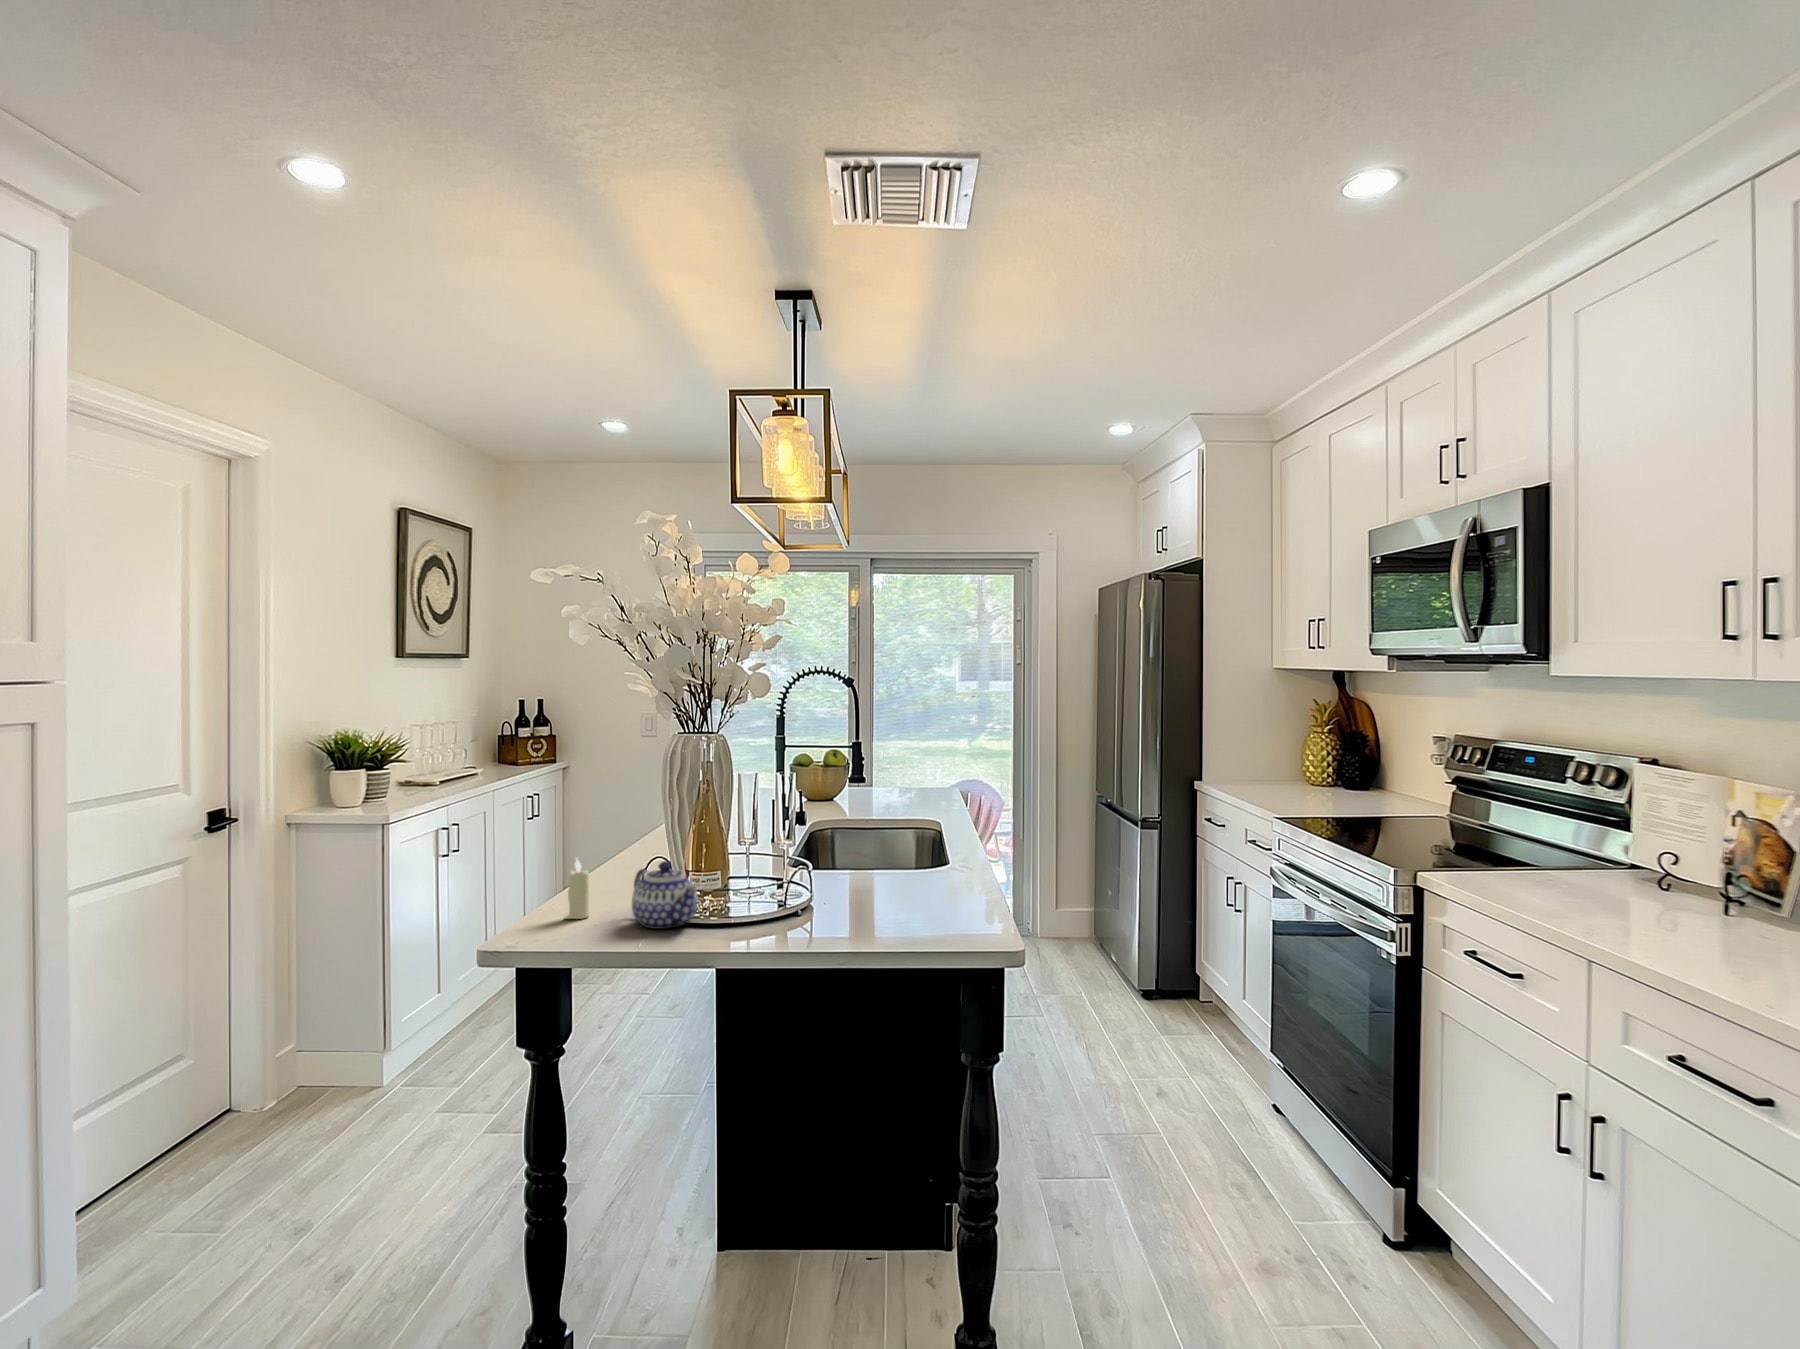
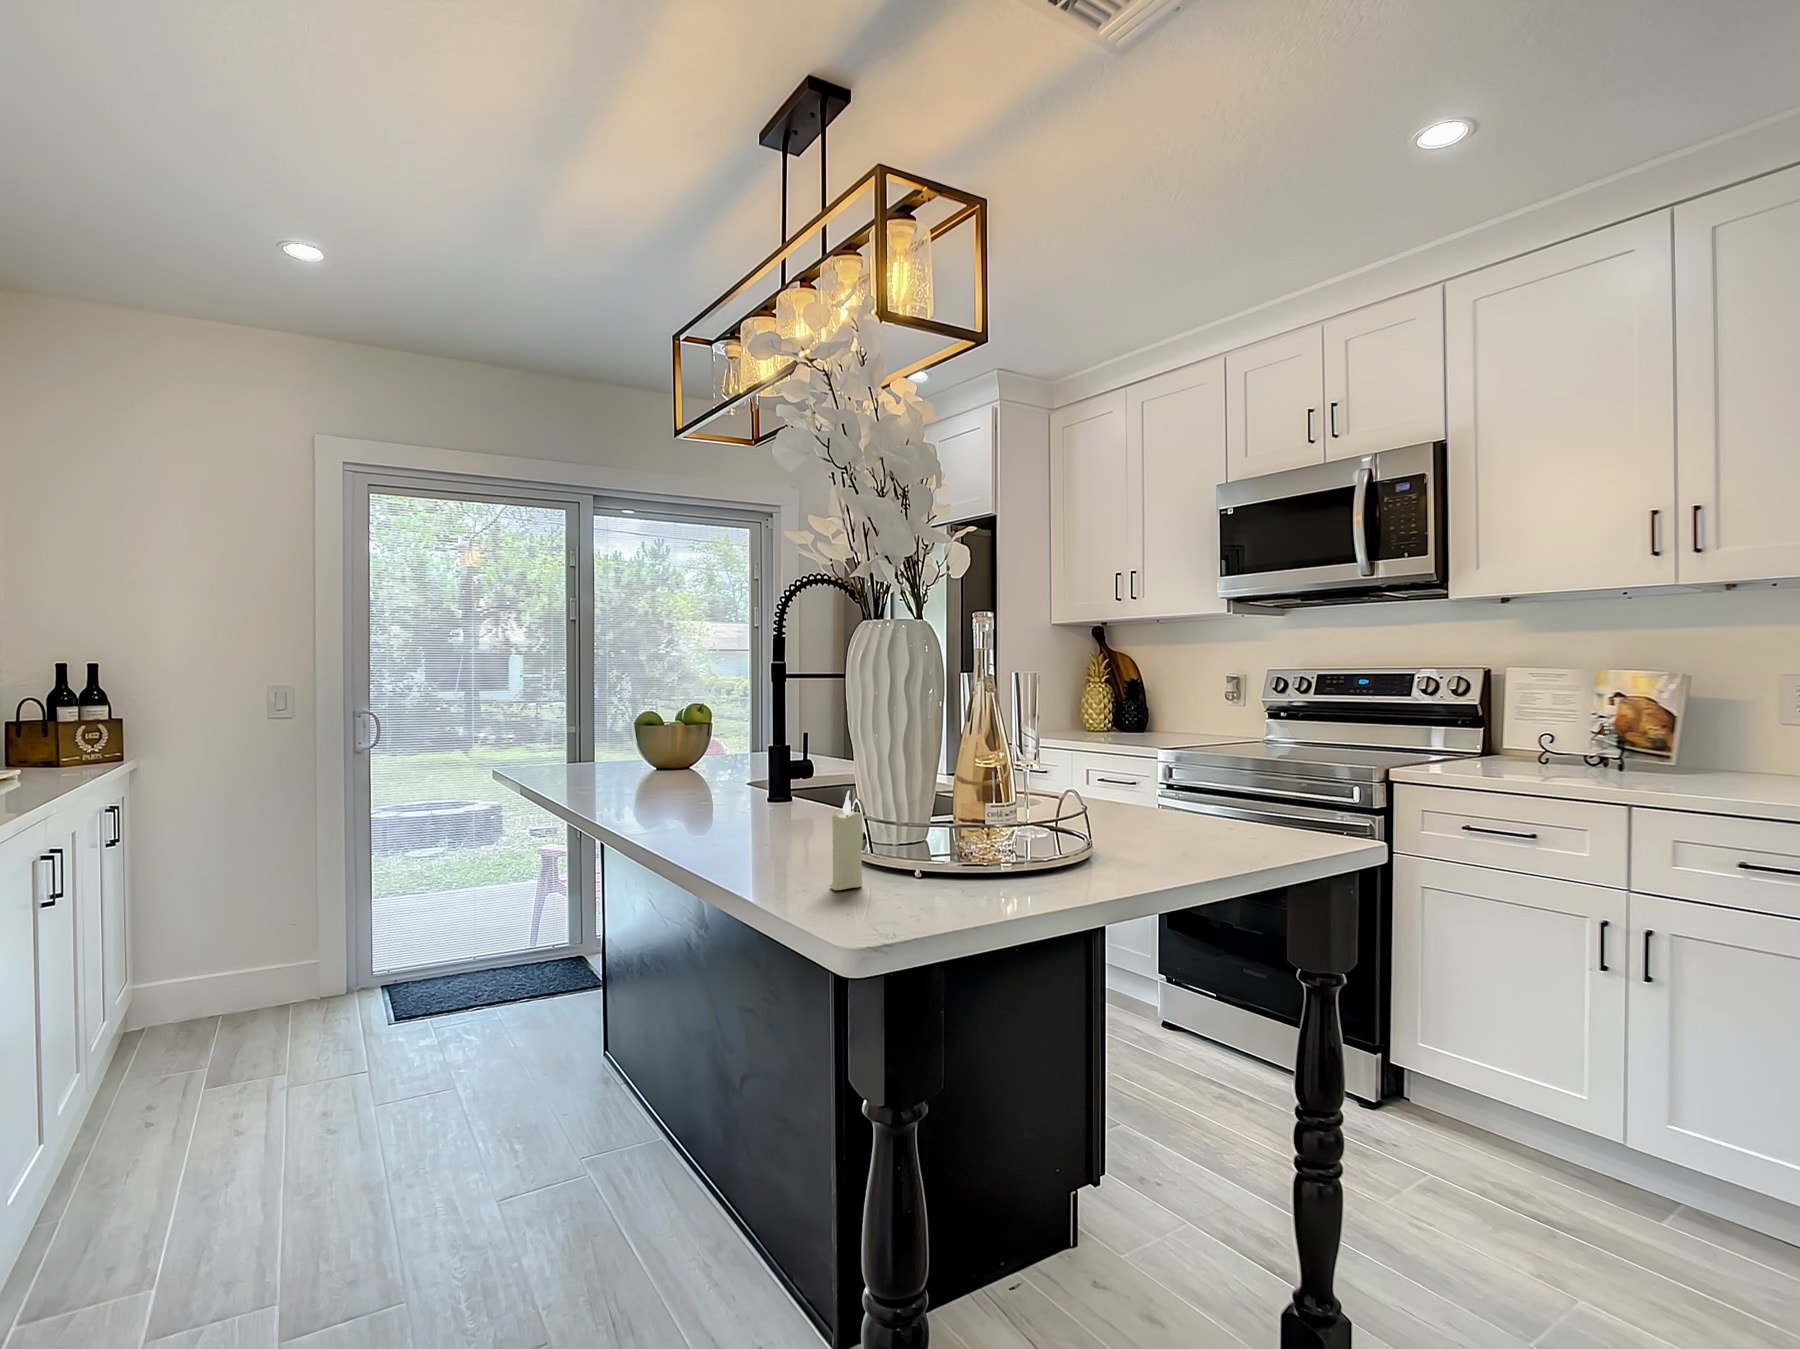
teapot: present [632,861,698,929] -> none [908,783,1061,881]

